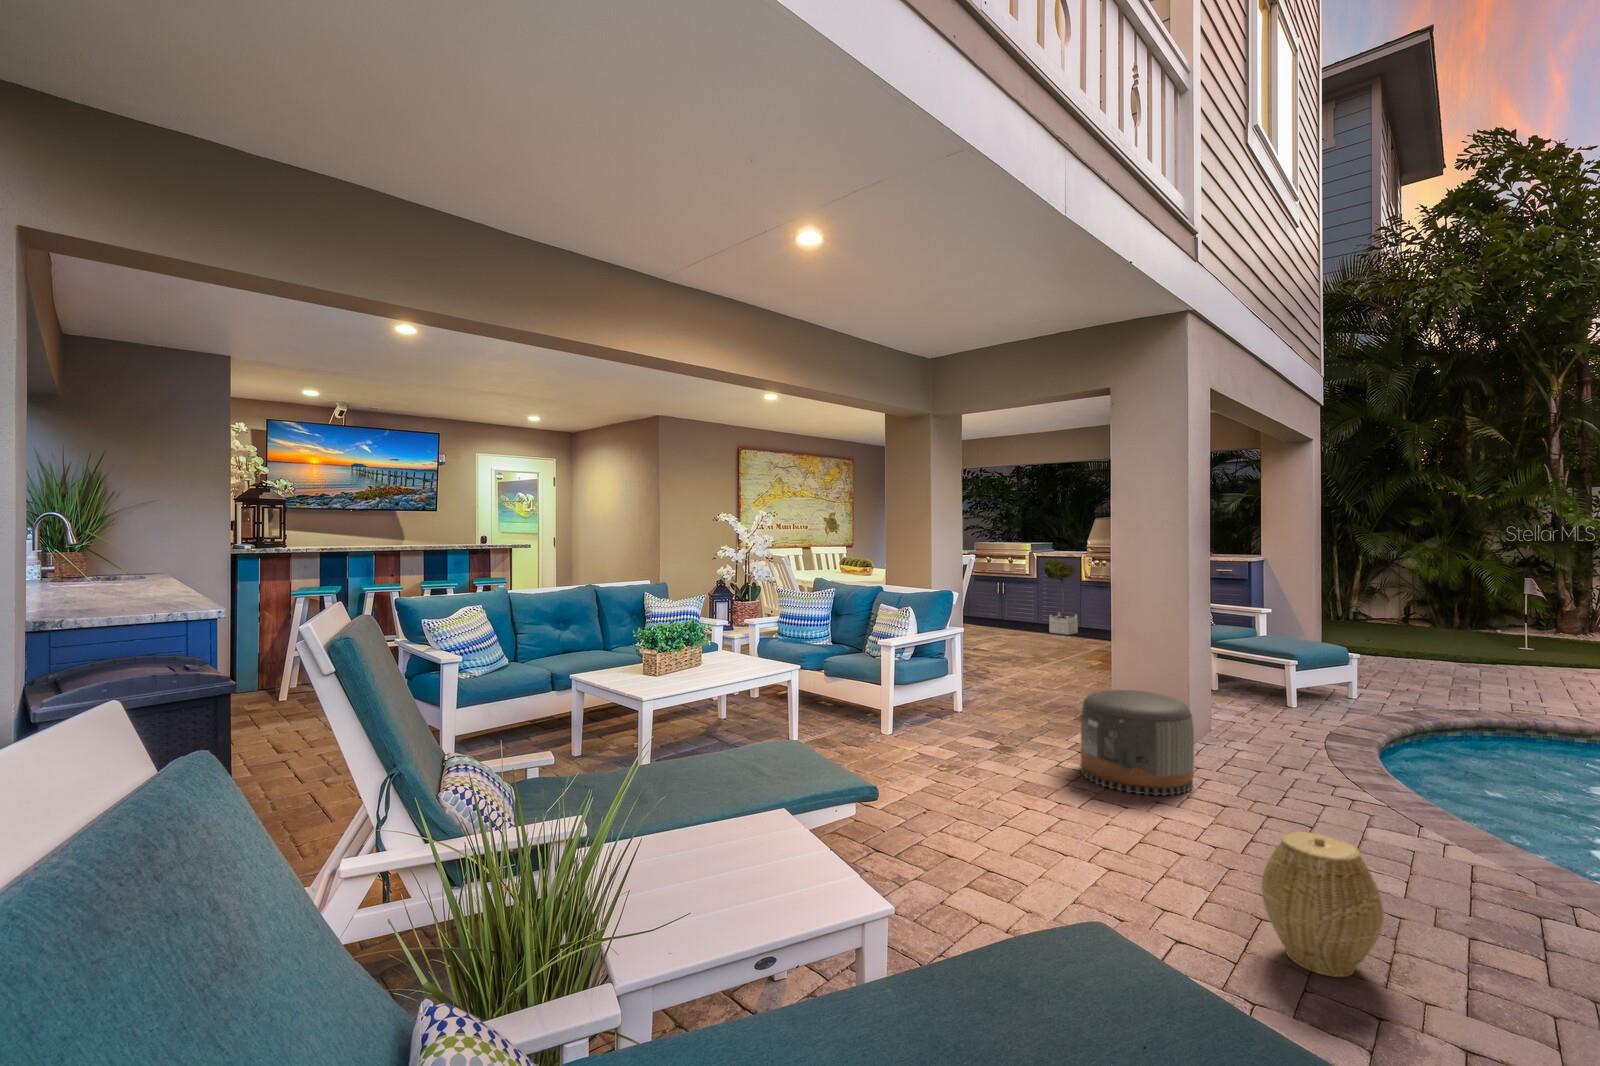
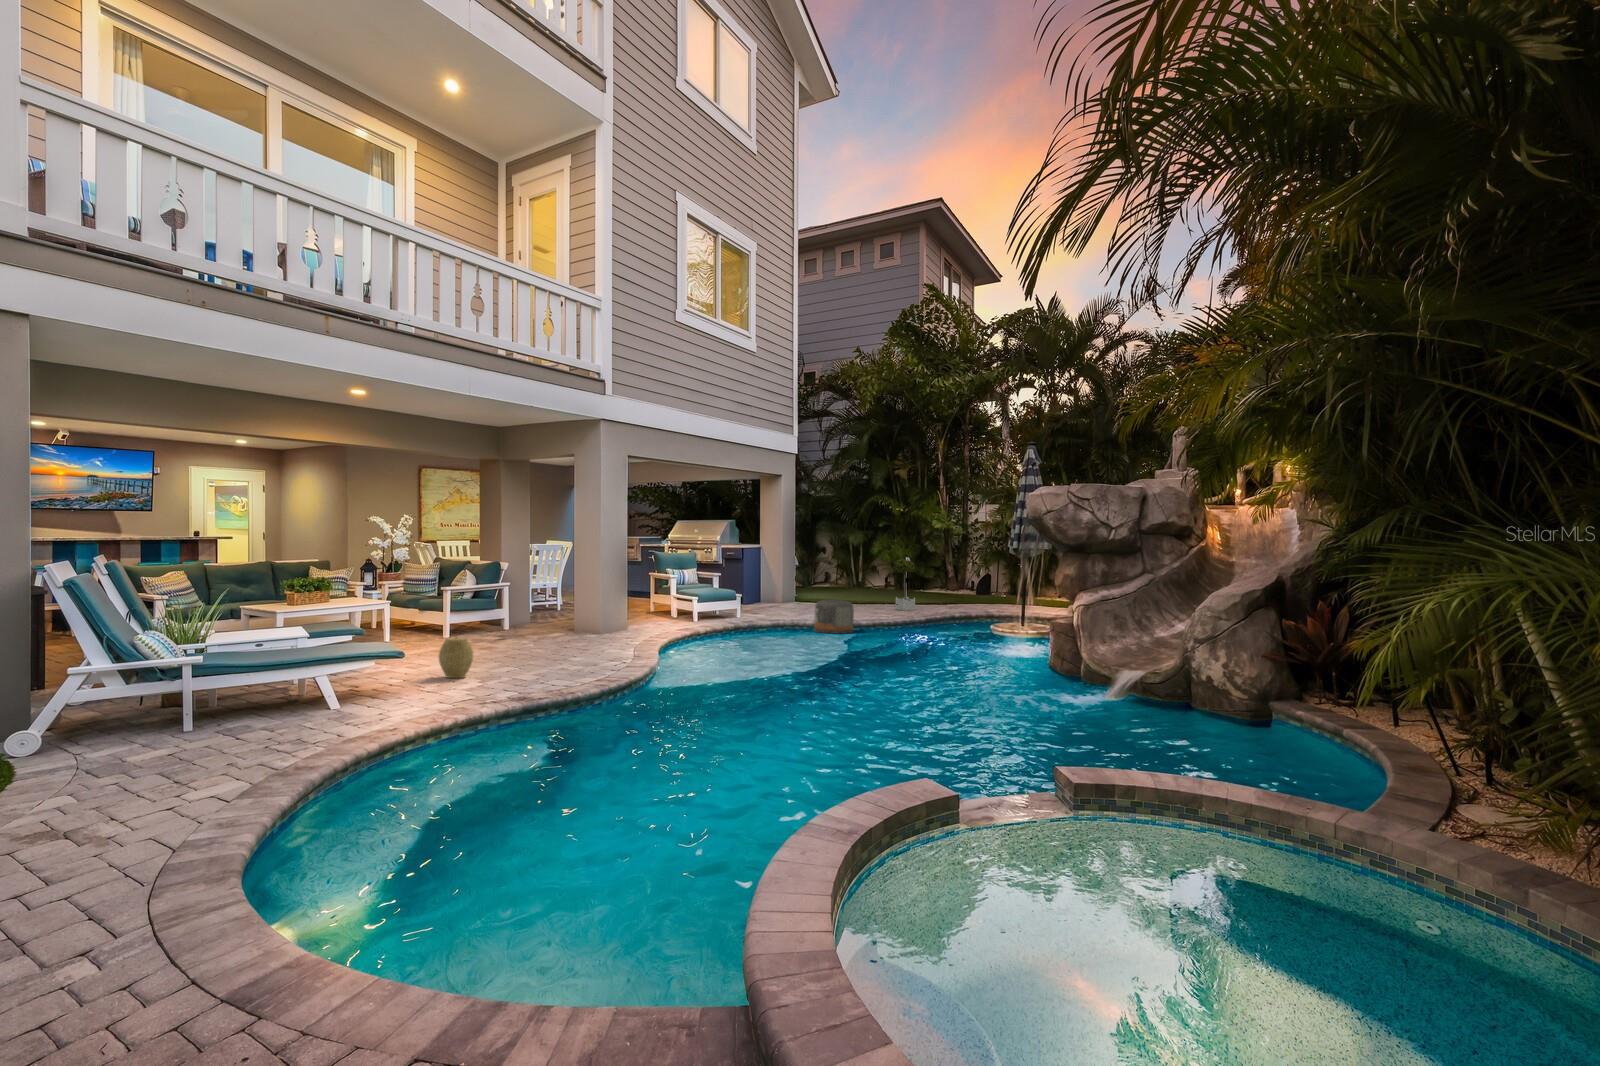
potted tree: present [1044,559,1078,635] -> present [893,559,916,610]
pouf: present [1081,690,1194,796] -> present [814,599,854,634]

